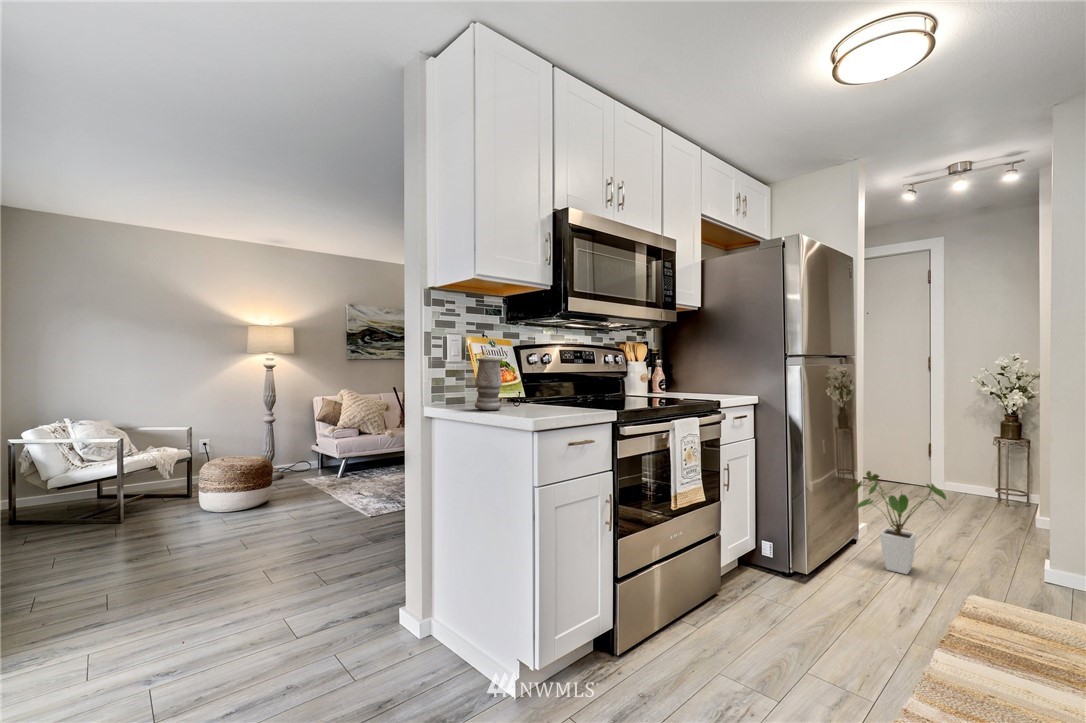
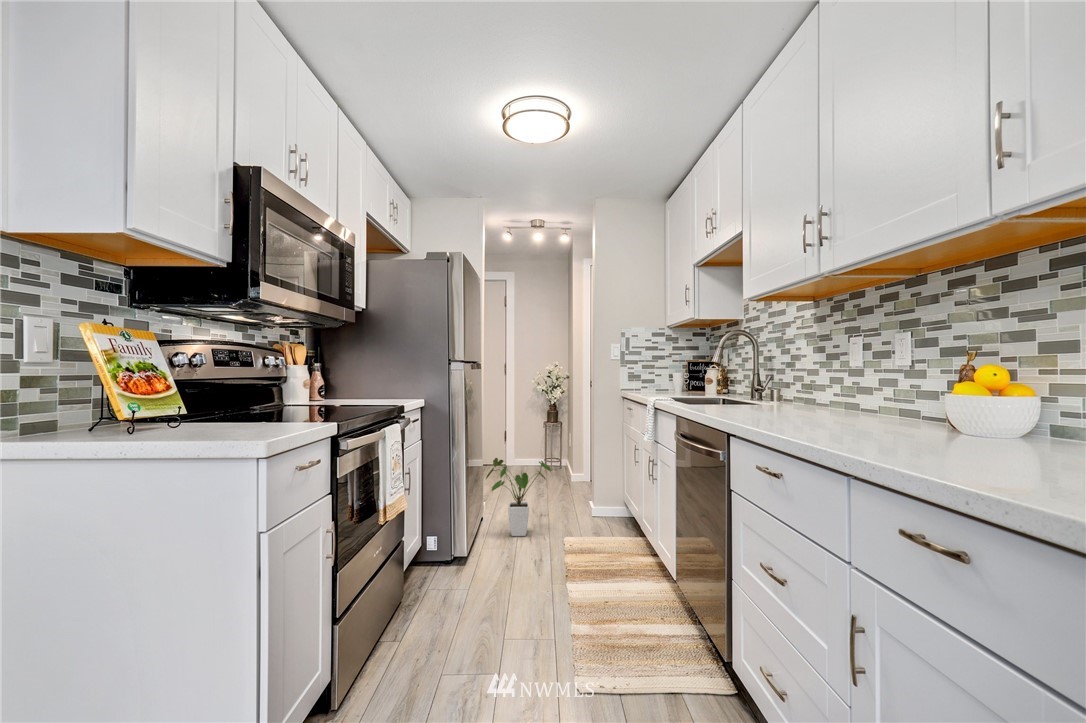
vase: present [475,358,502,410] -> none [113,356,166,434]

